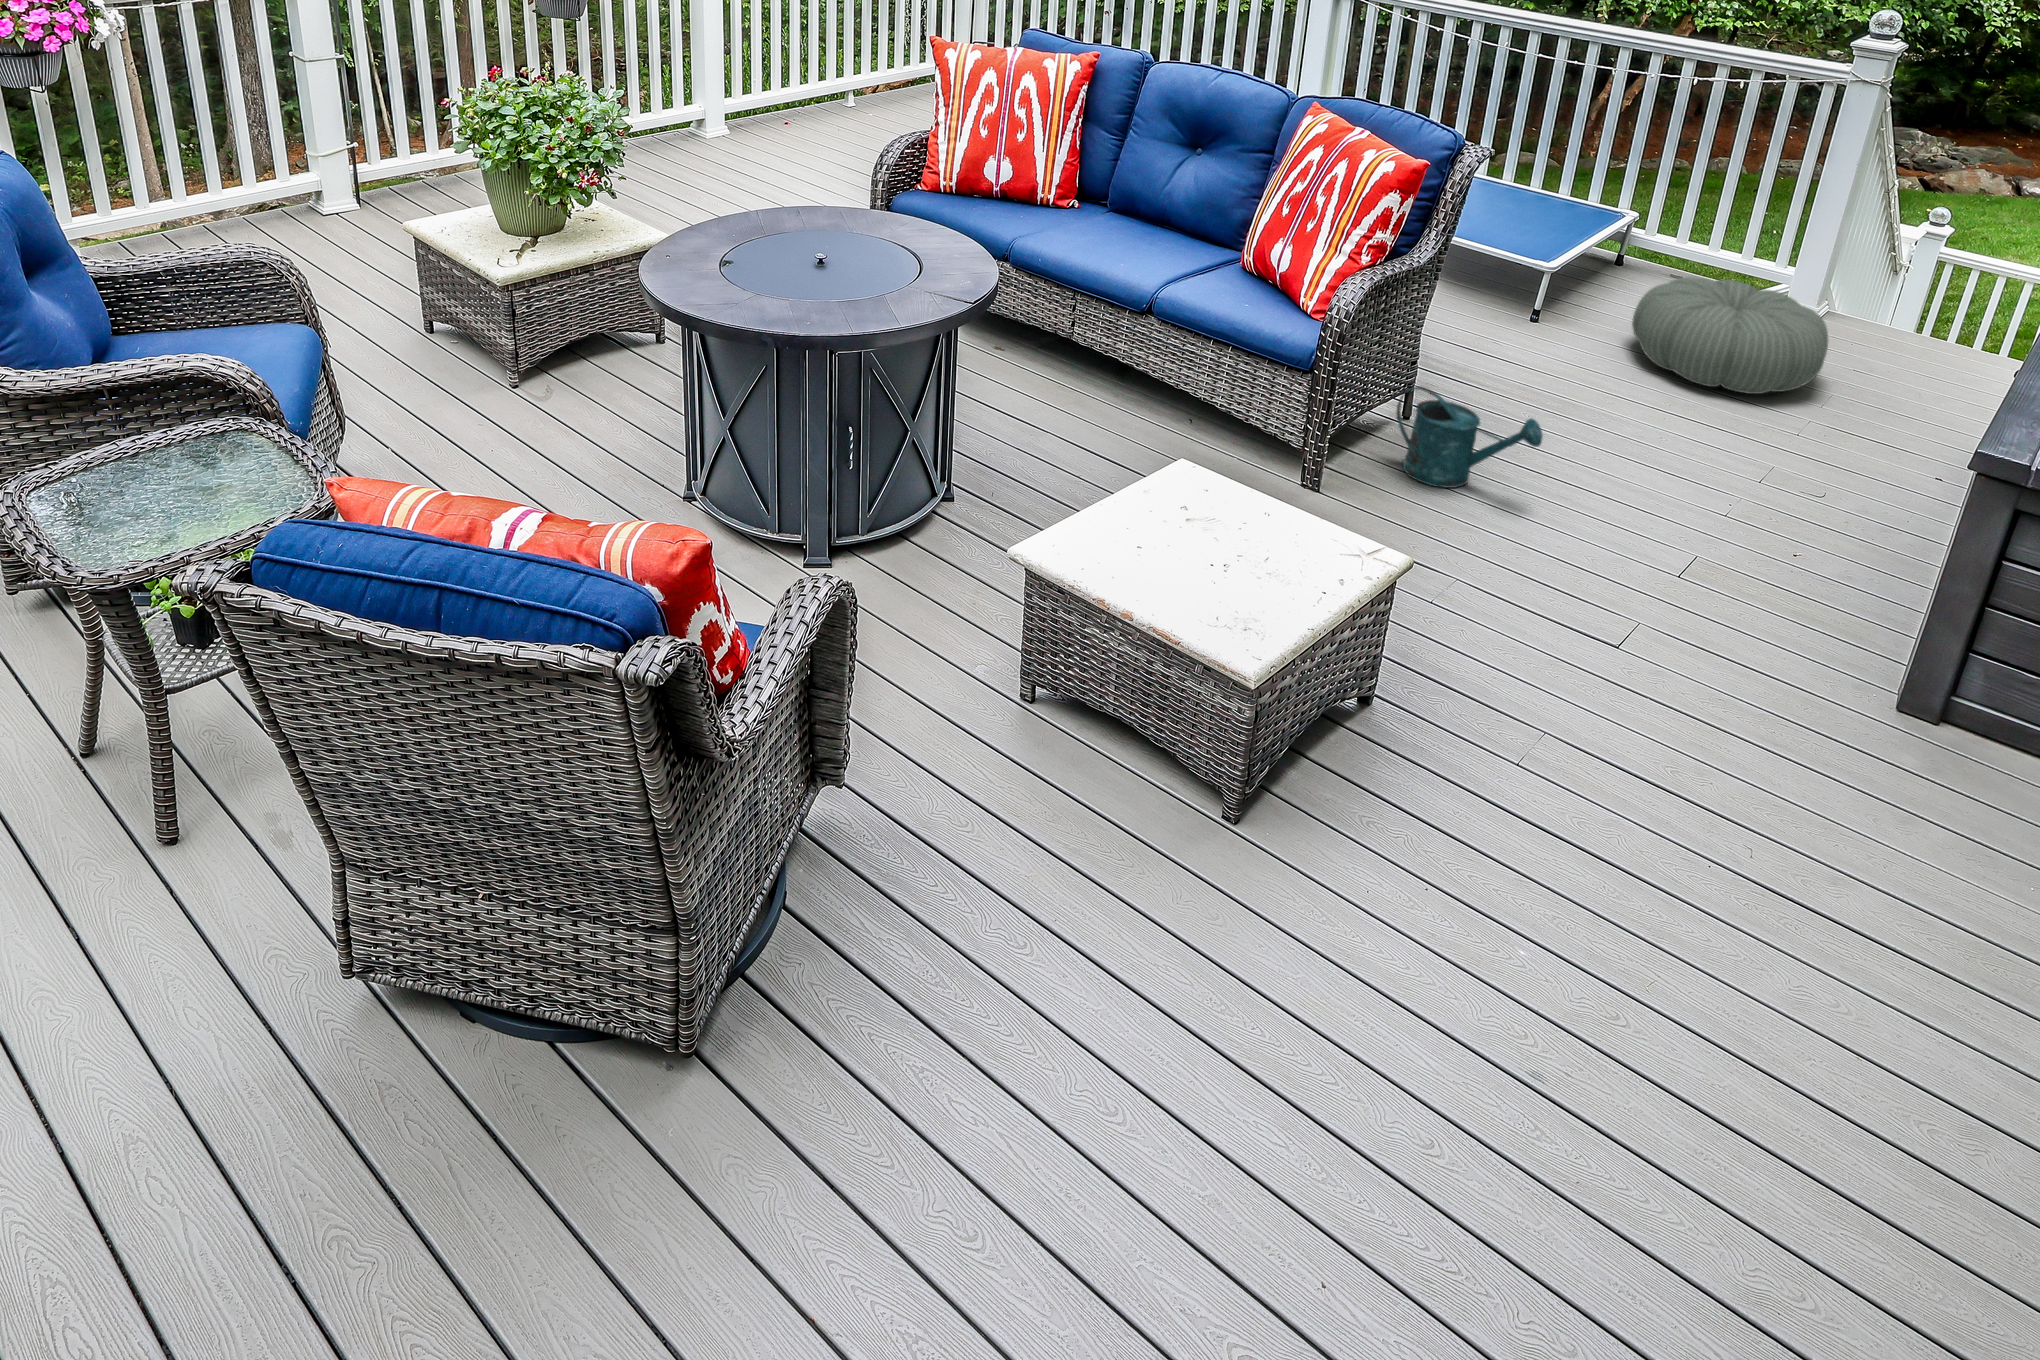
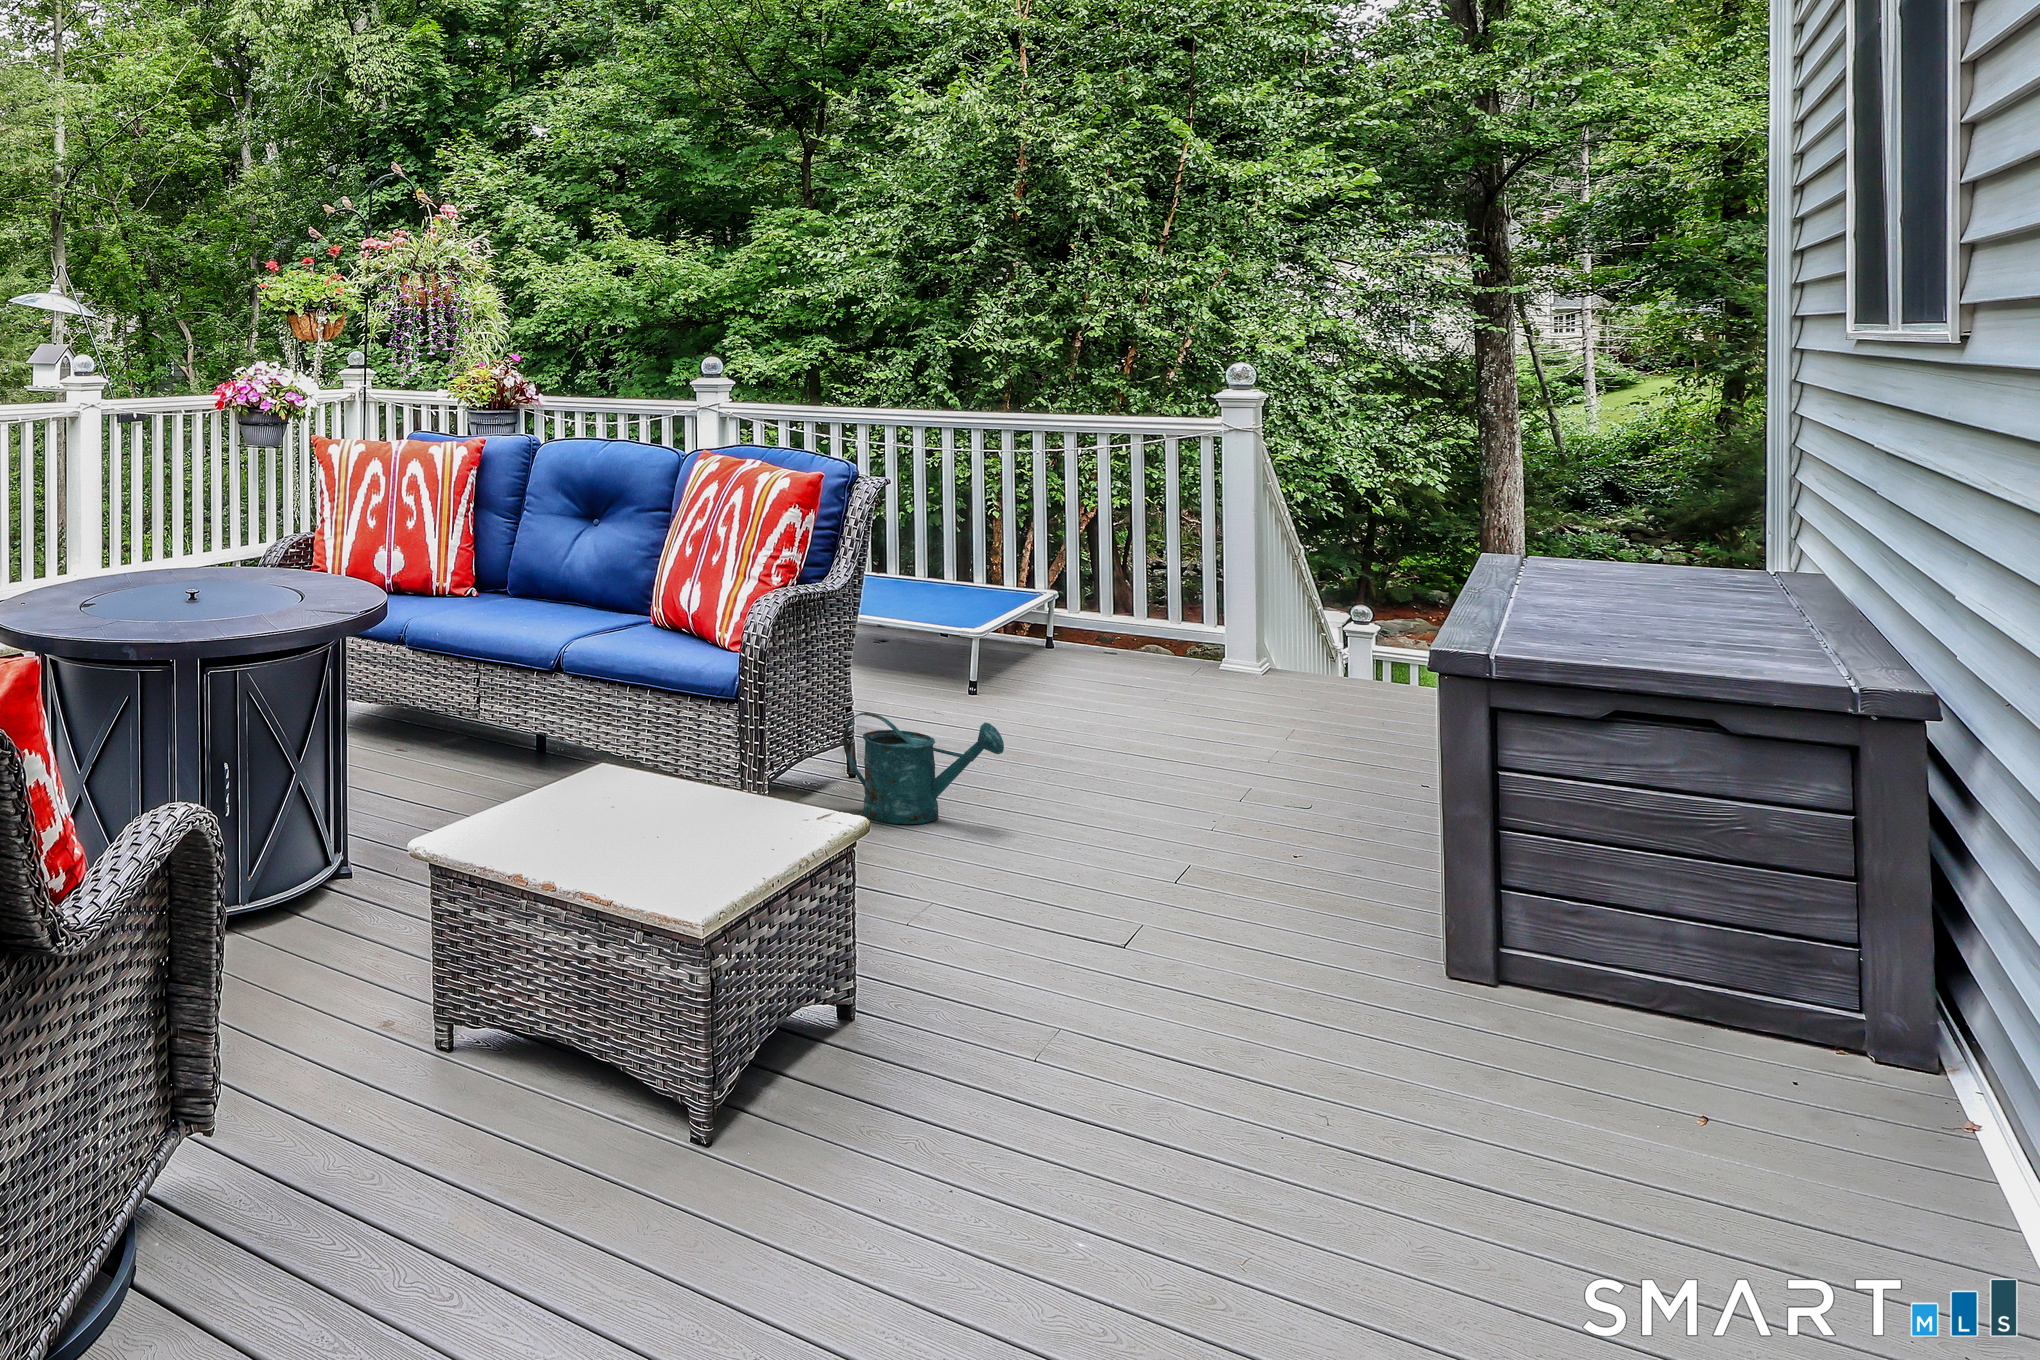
pouf: present [1632,277,1828,394] -> none [1101,627,1312,733]

